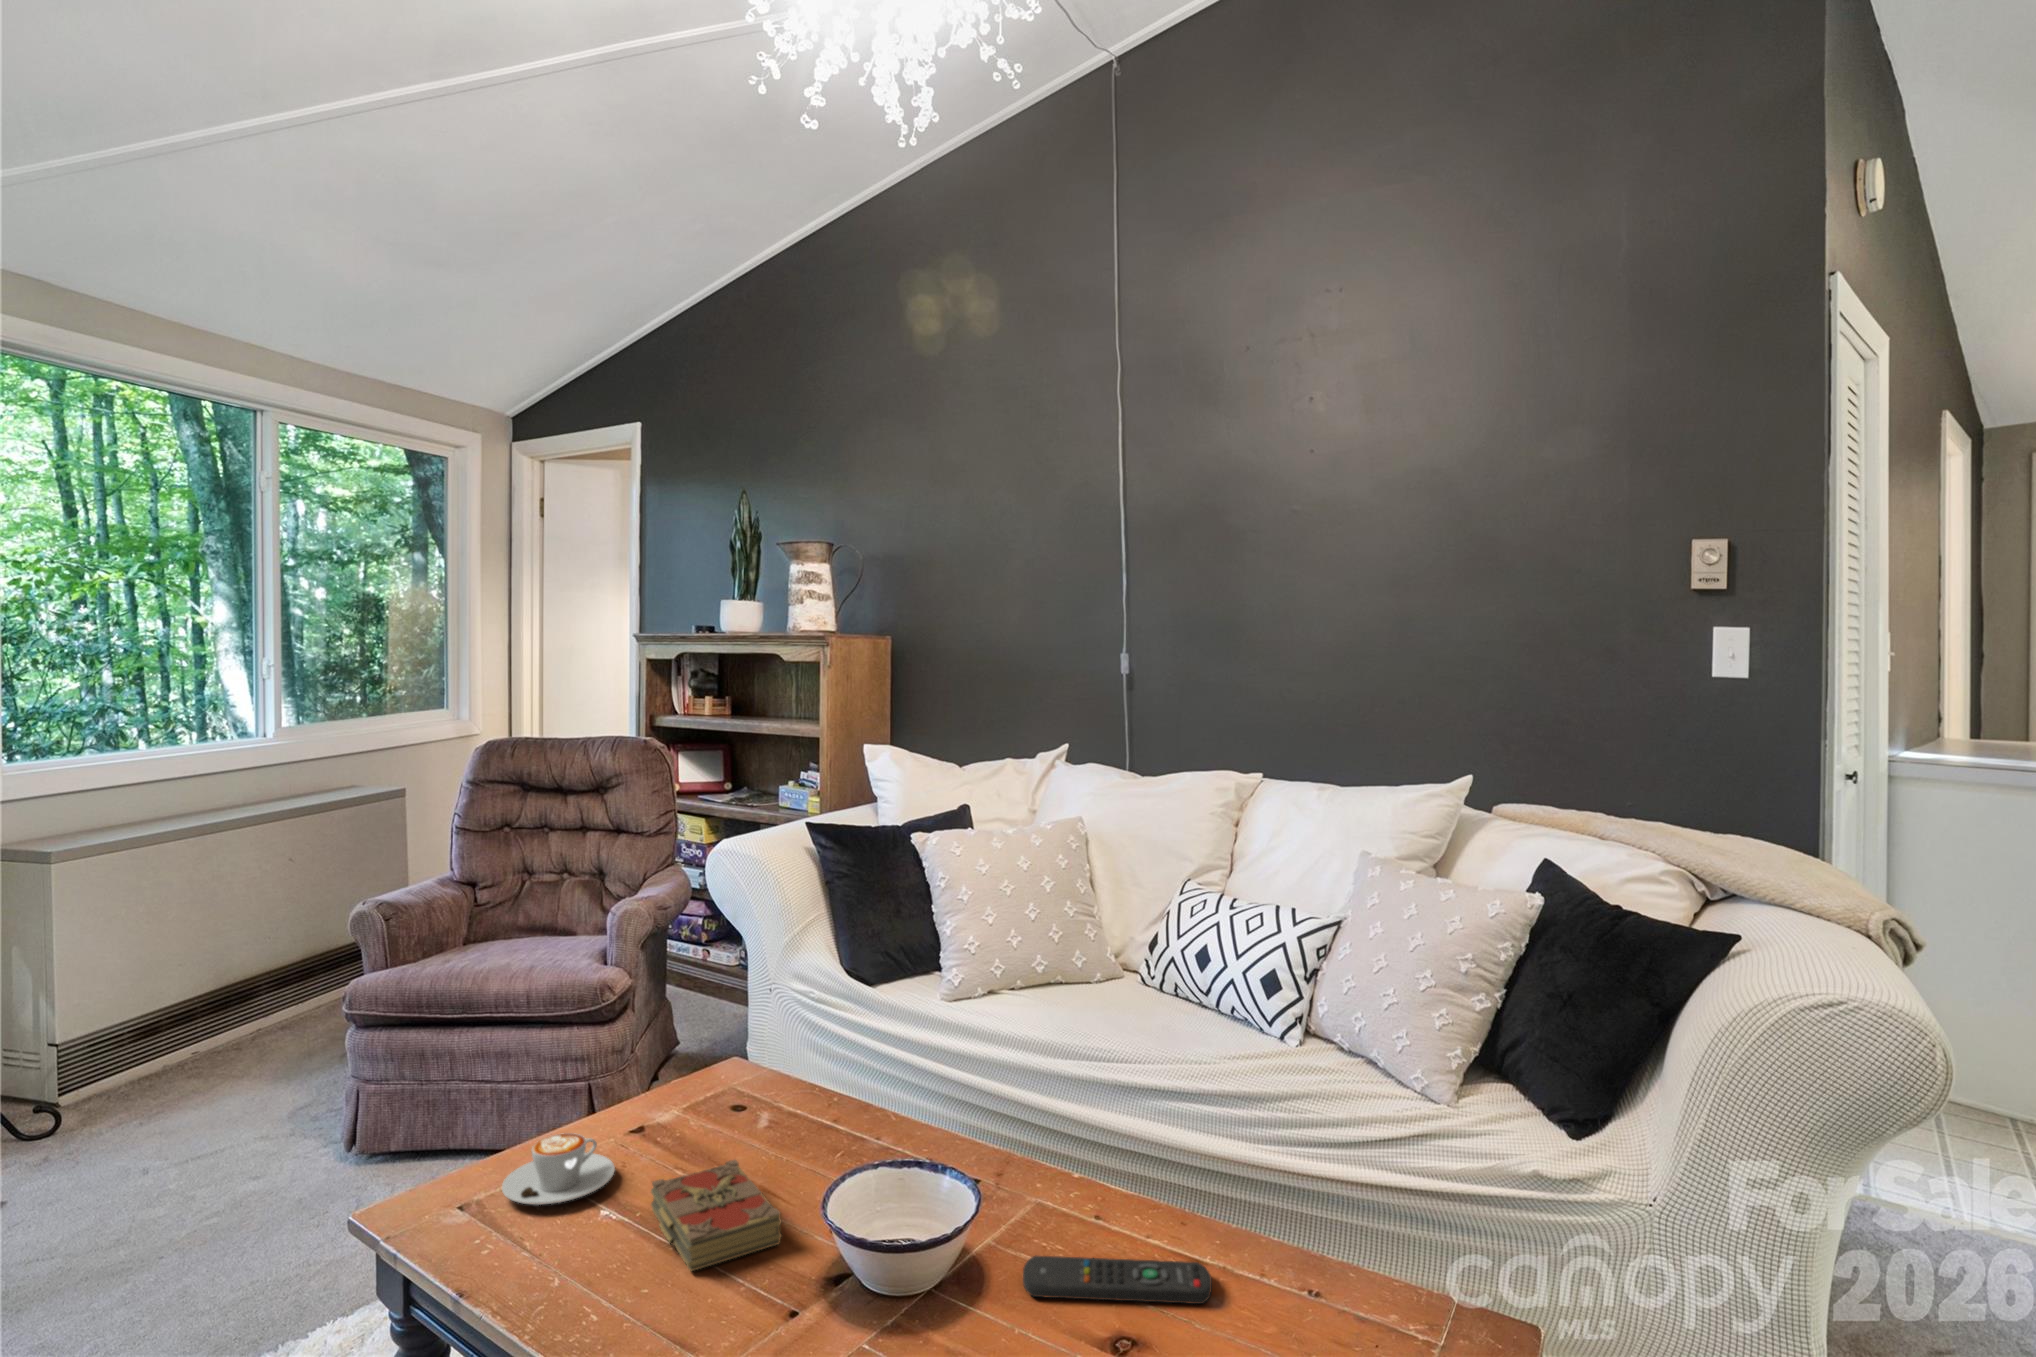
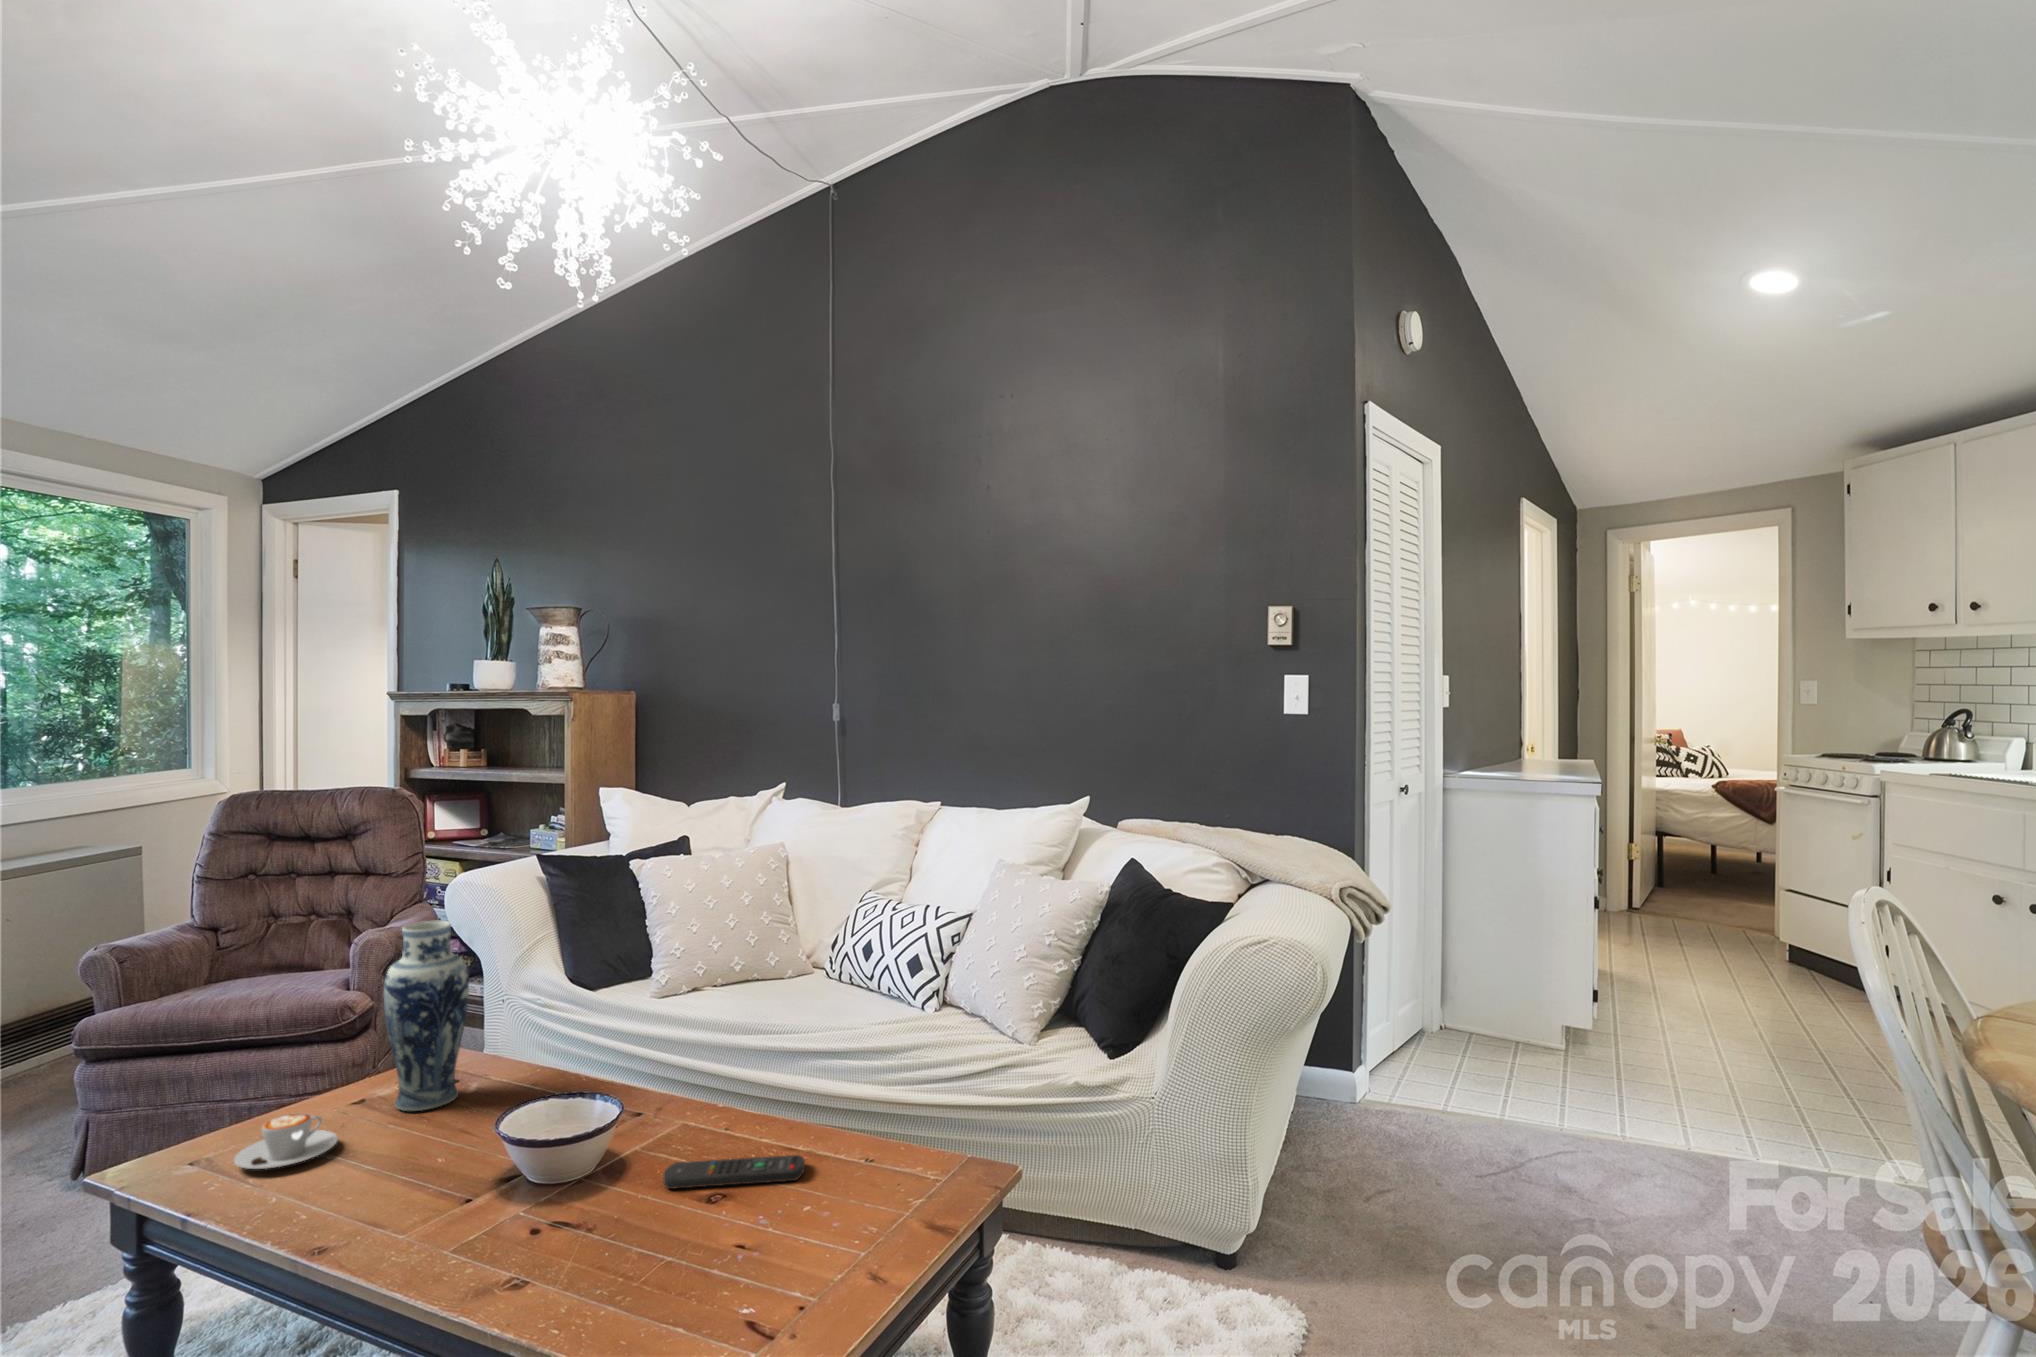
vase: none [661,903,755,1135] -> present [384,921,469,1111]
book: present [651,1160,781,1271] -> none [367,1121,476,1200]

